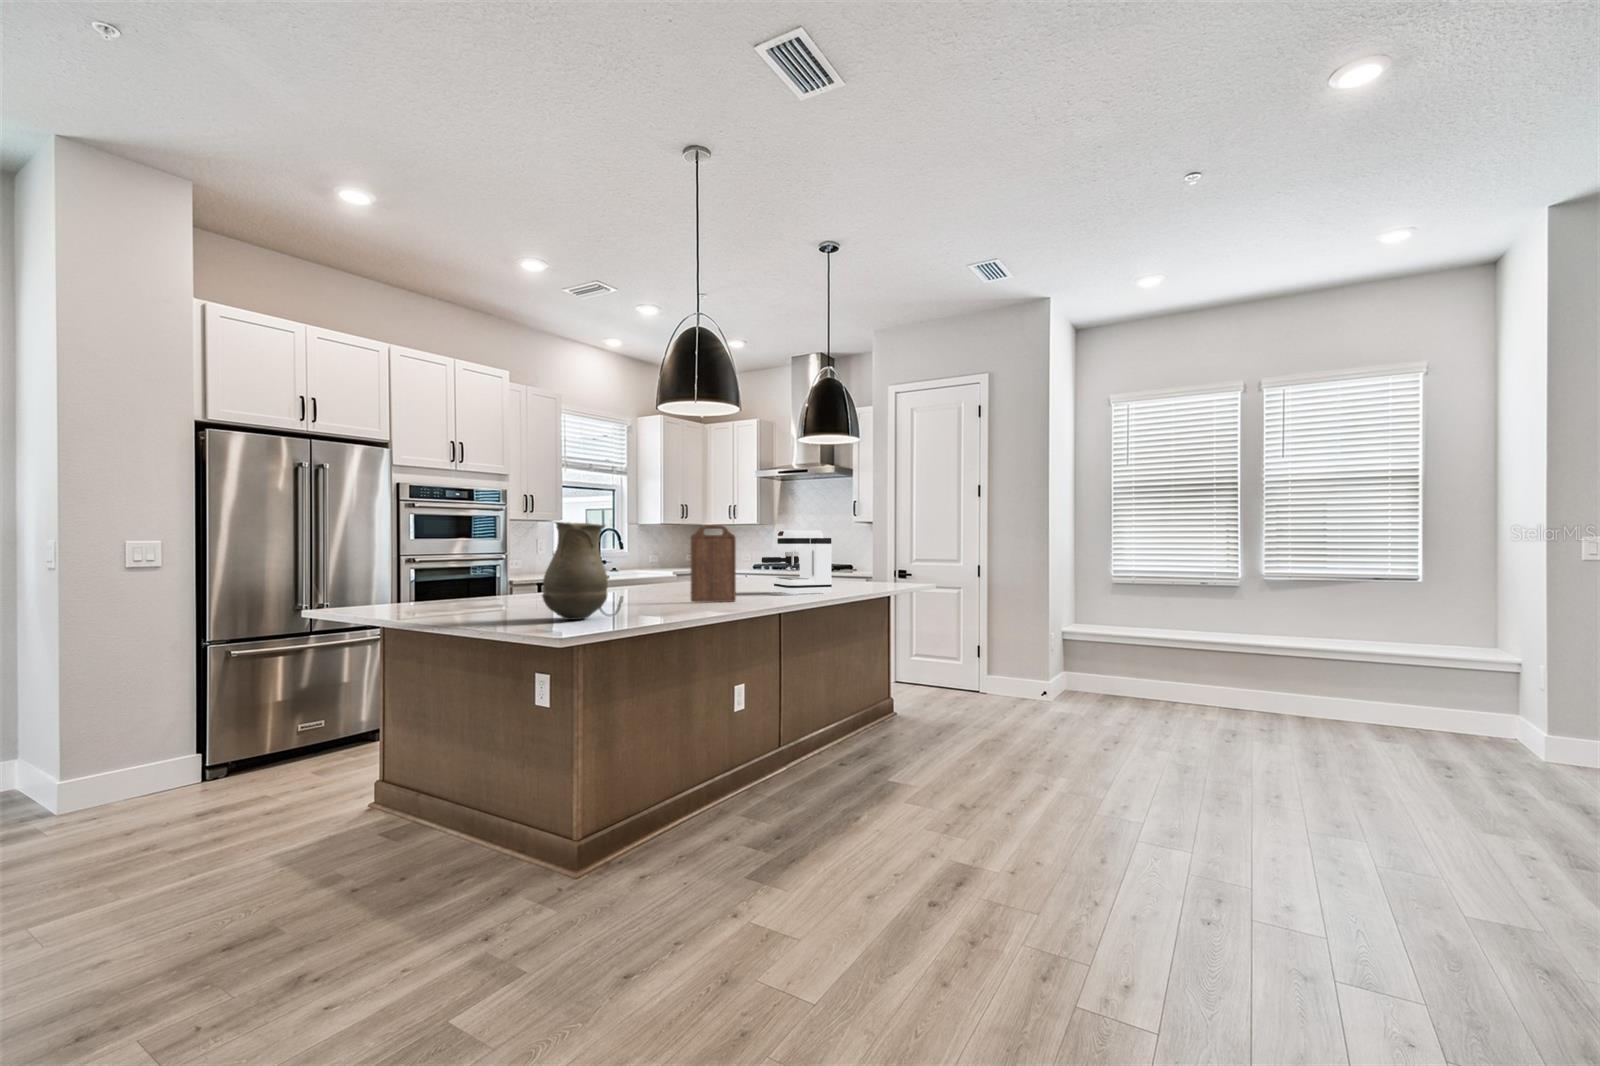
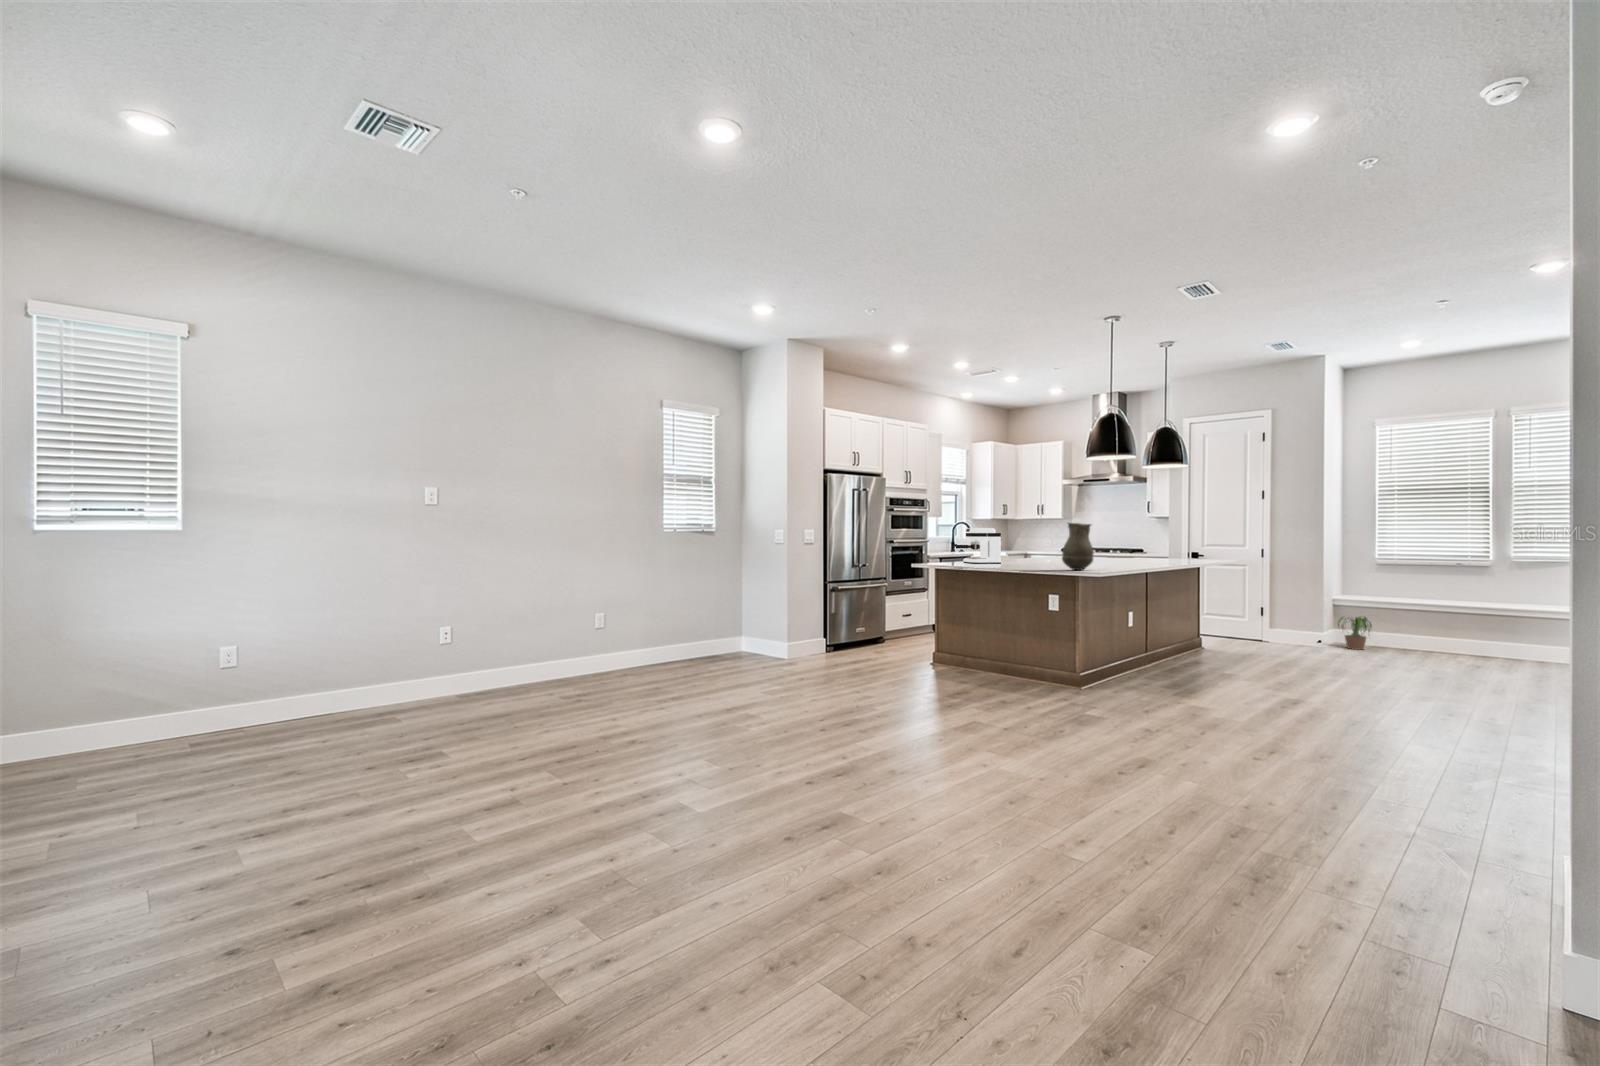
cutting board: present [691,525,736,602] -> none [1107,523,1134,566]
coffee maker: present [762,530,832,595] -> present [956,528,1001,568]
potted plant: none [1060,655,1114,703] -> present [1338,617,1372,650]

